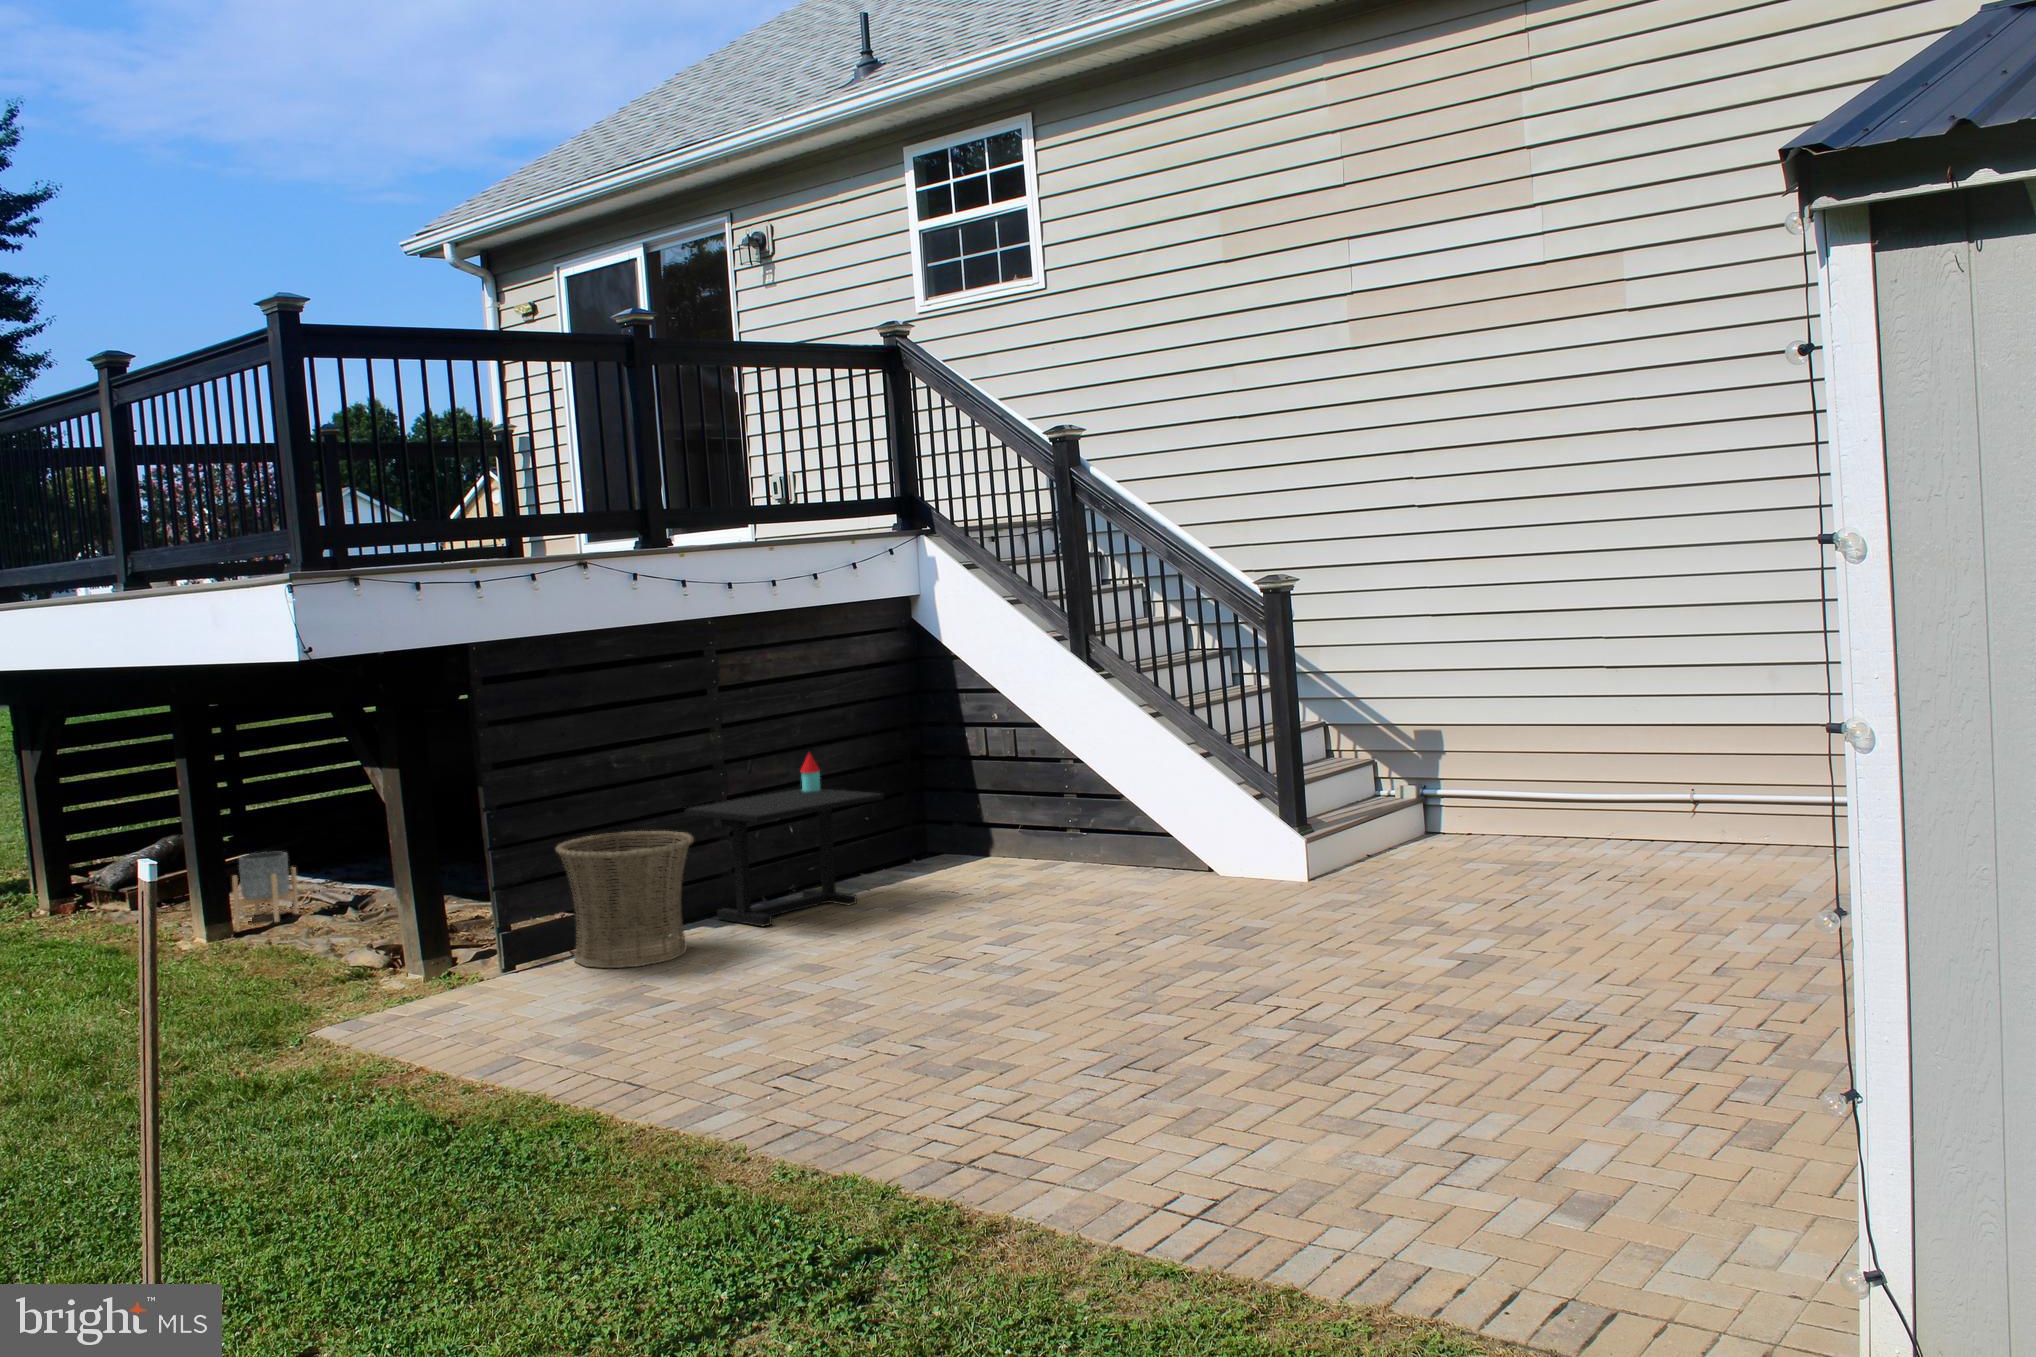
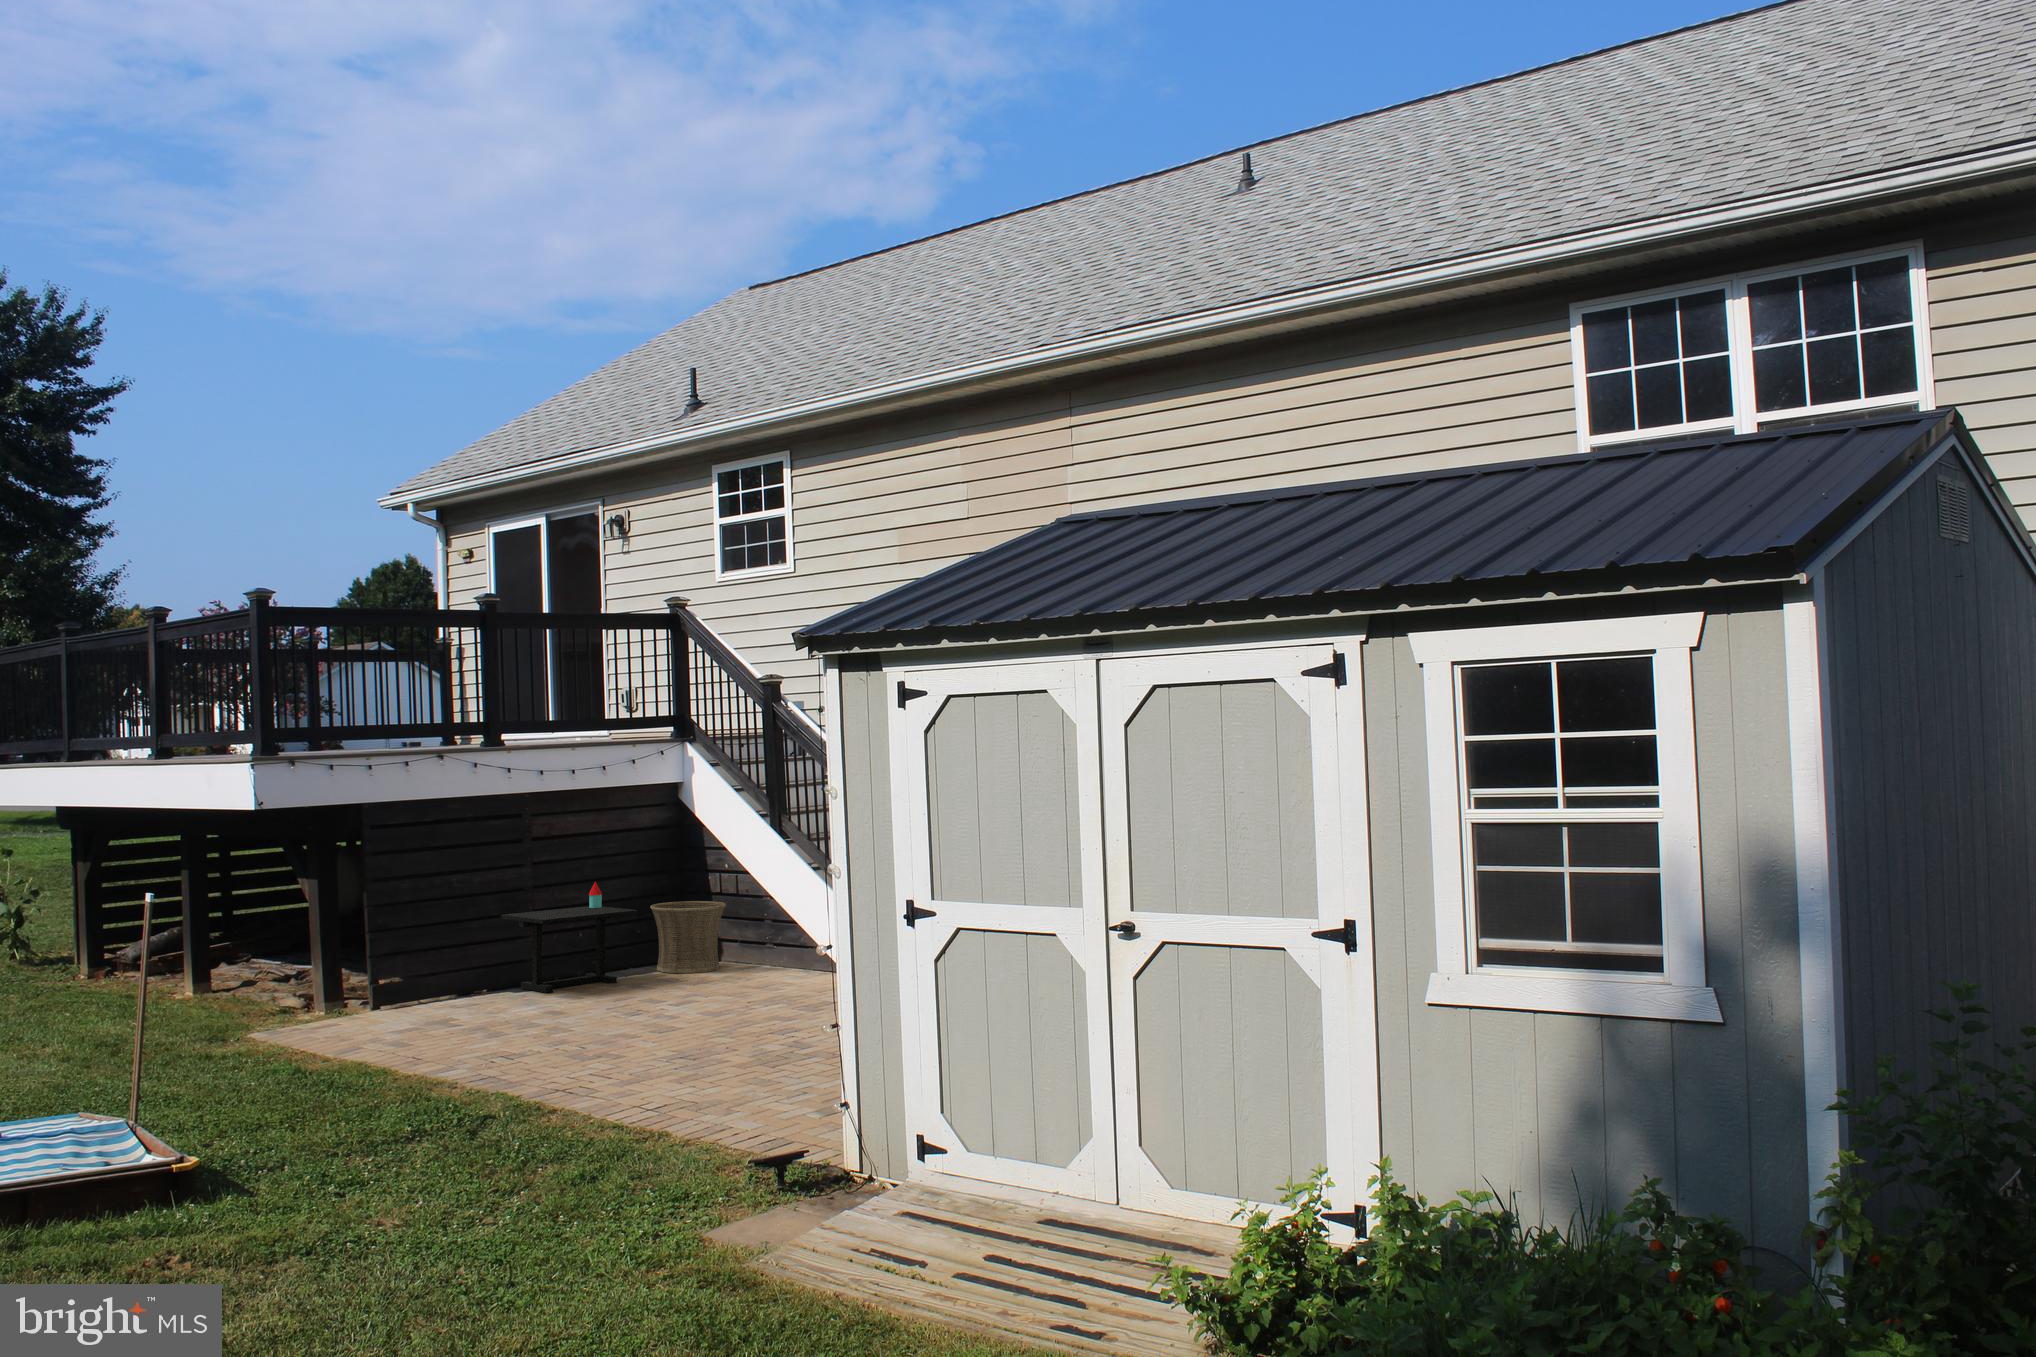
basket: present [556,831,694,968] -> present [650,901,726,973]
planter: present [232,852,299,923] -> none [211,937,255,983]

